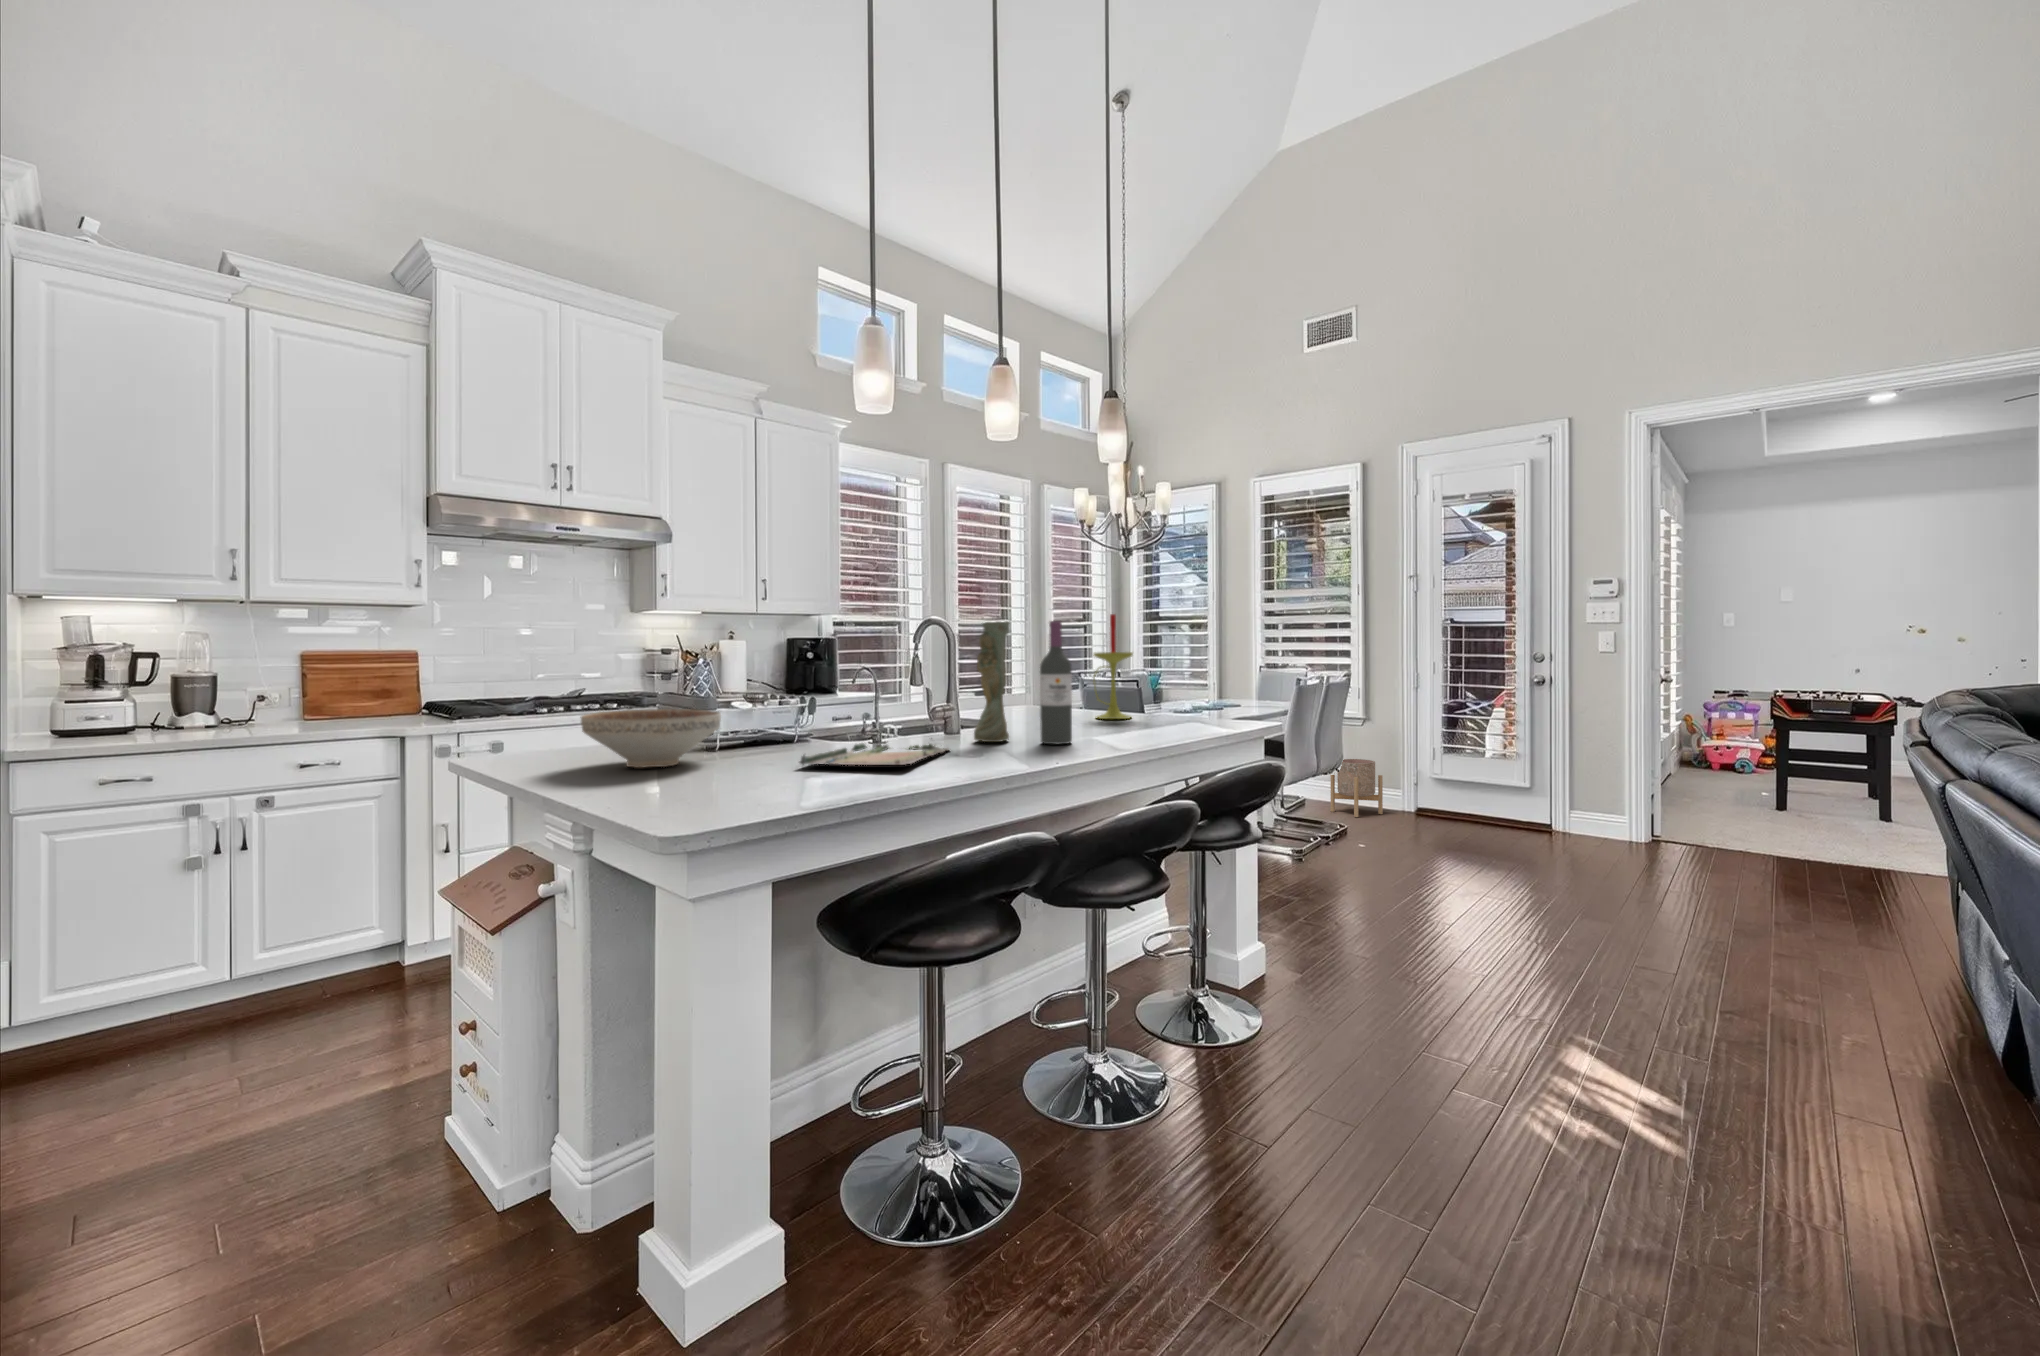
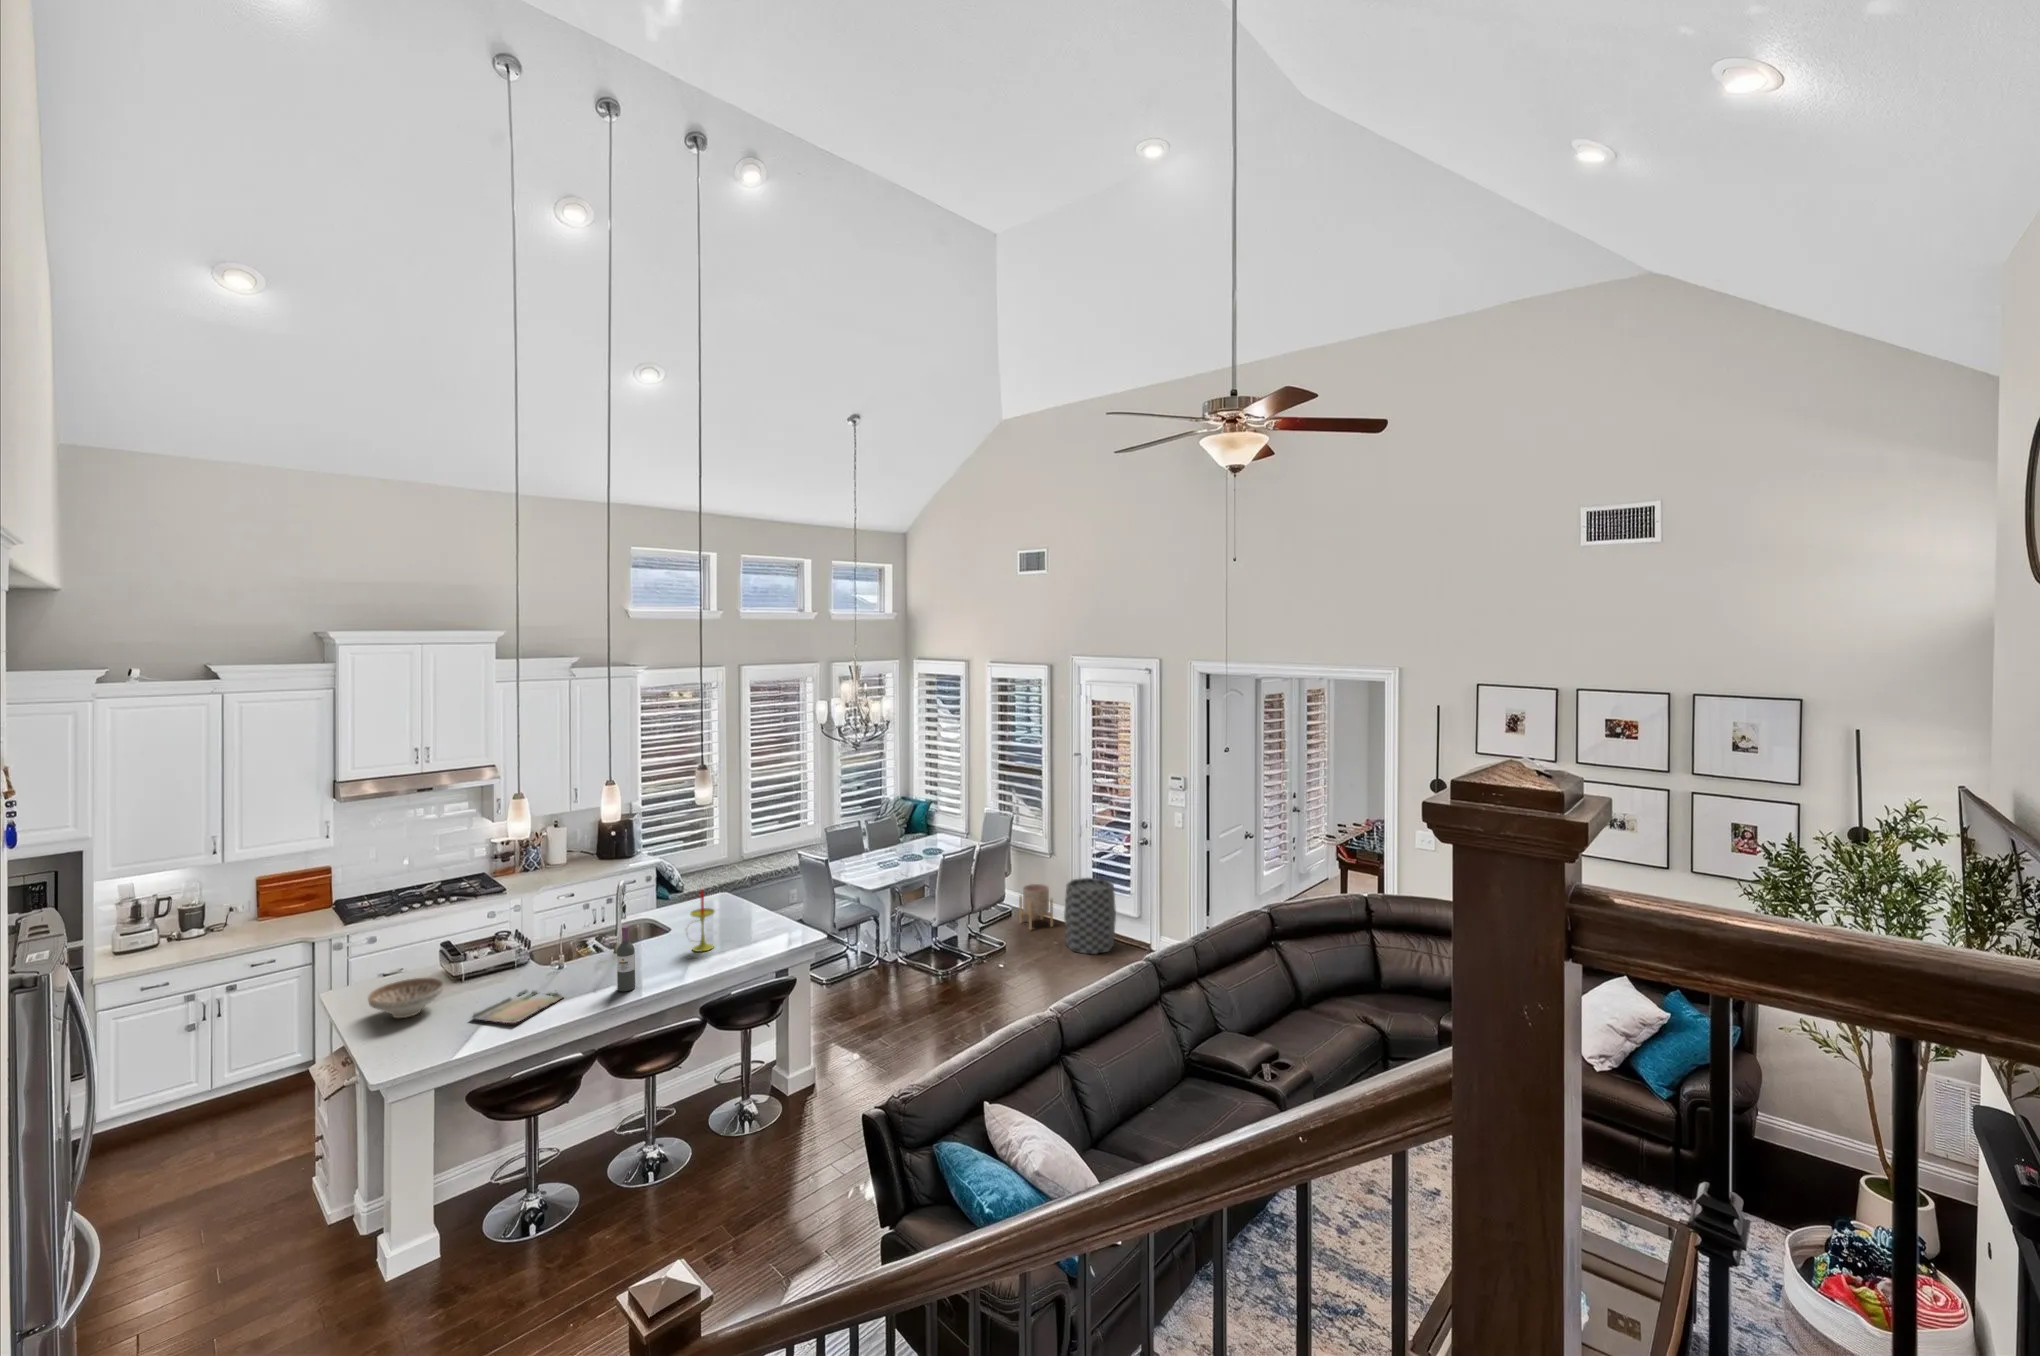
vase: present [974,622,1009,742] -> none [587,922,608,988]
trash can: none [1426,738,1503,837] -> present [1064,878,1116,954]

